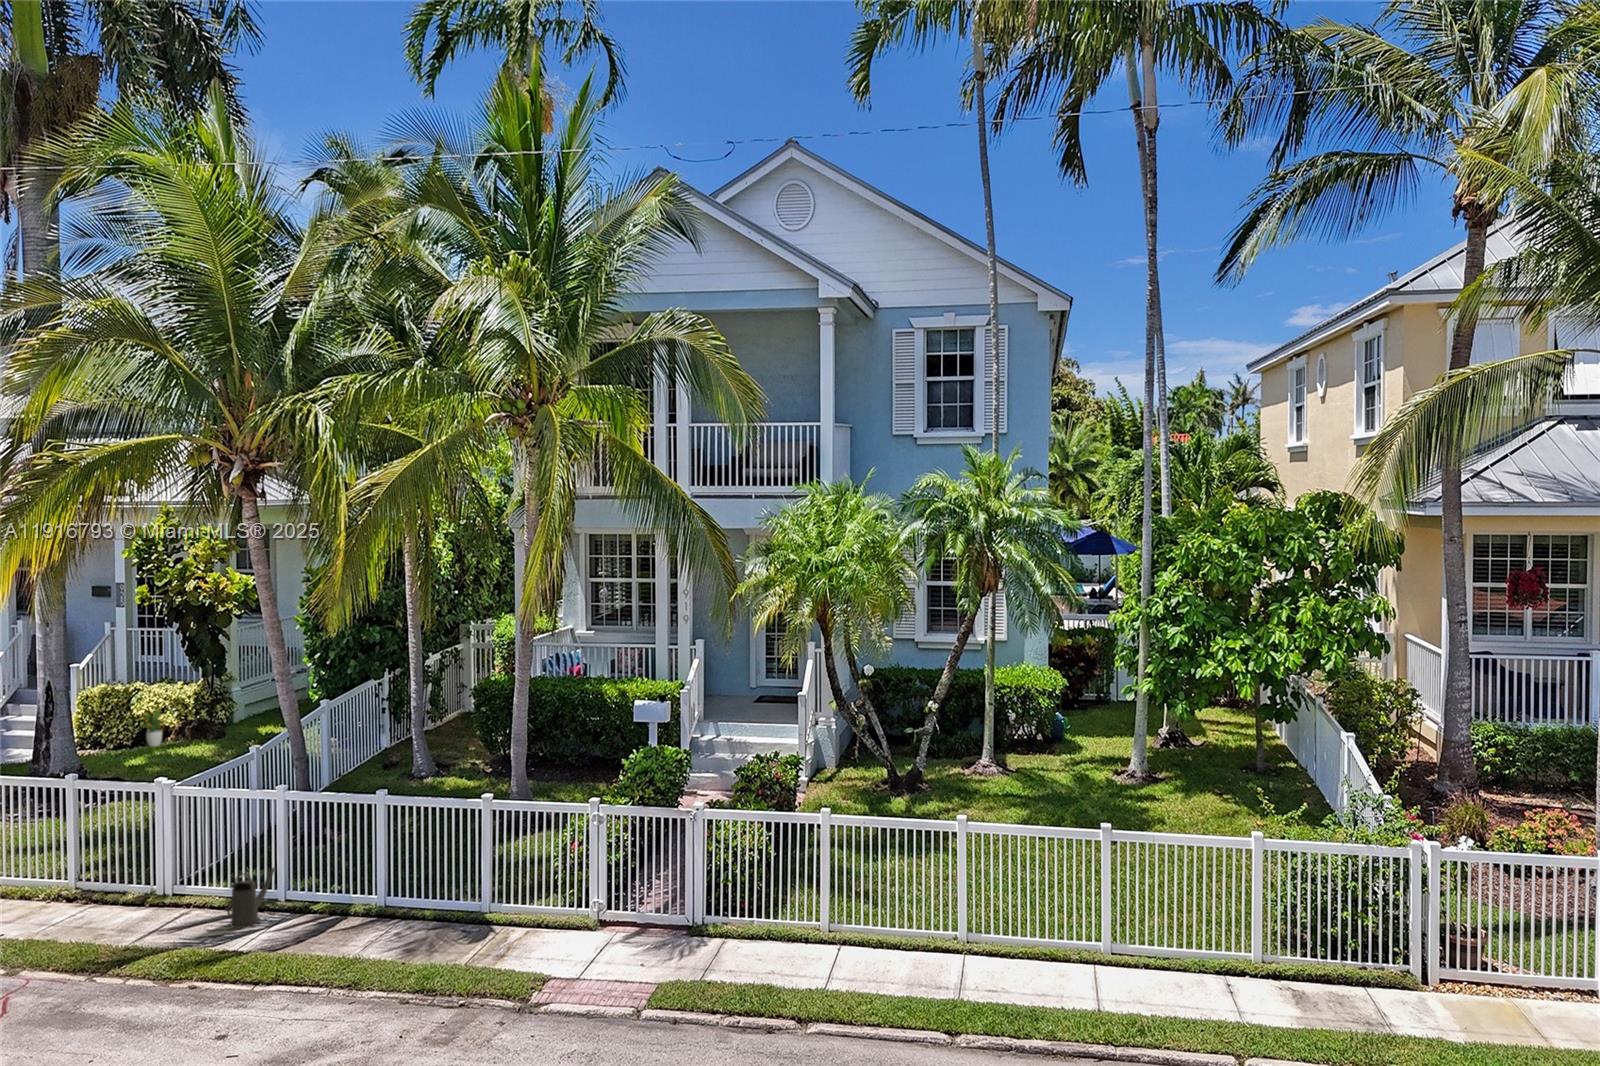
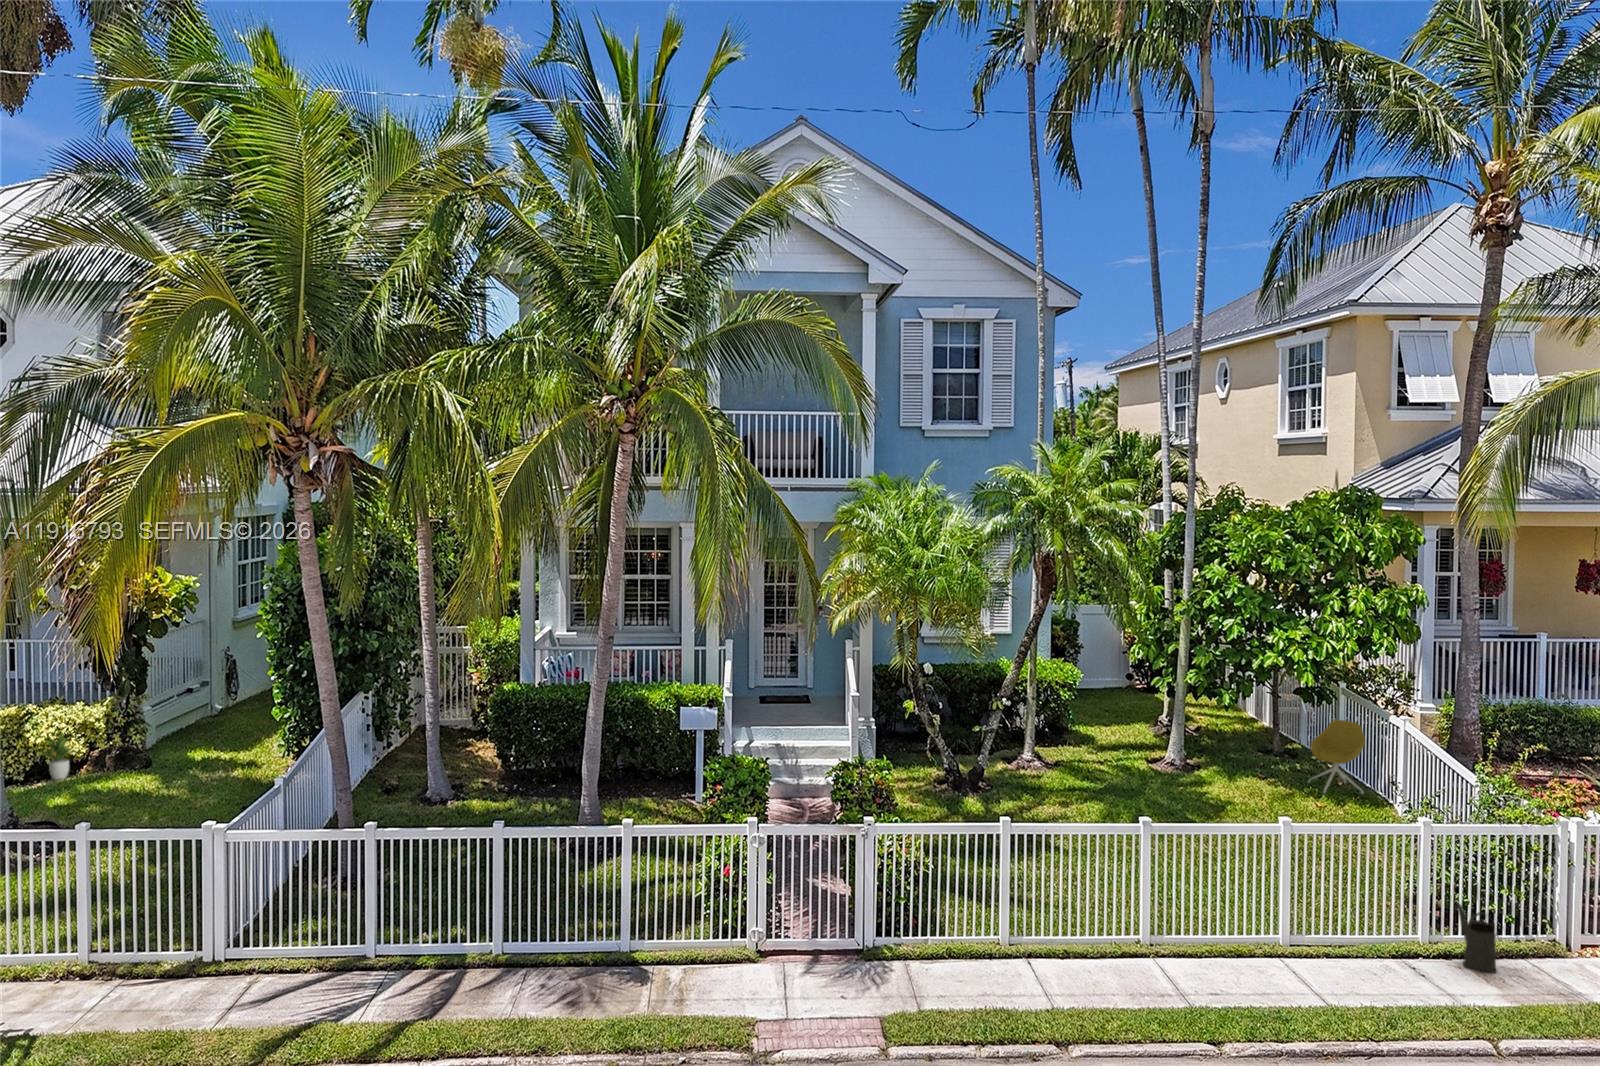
chair: none [1278,734,1337,814] -> present [1308,720,1365,794]
watering can: present [227,868,275,928] -> present [1457,904,1497,974]

